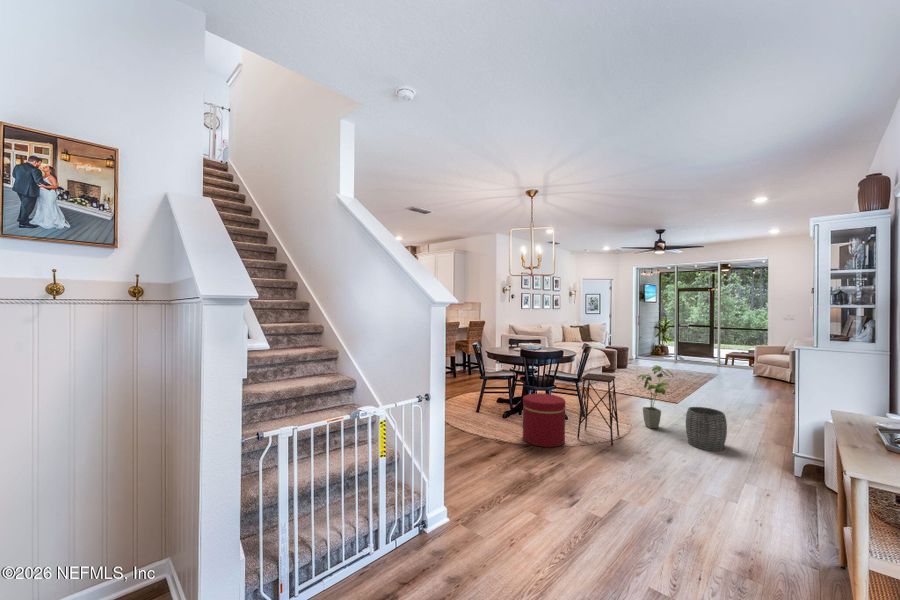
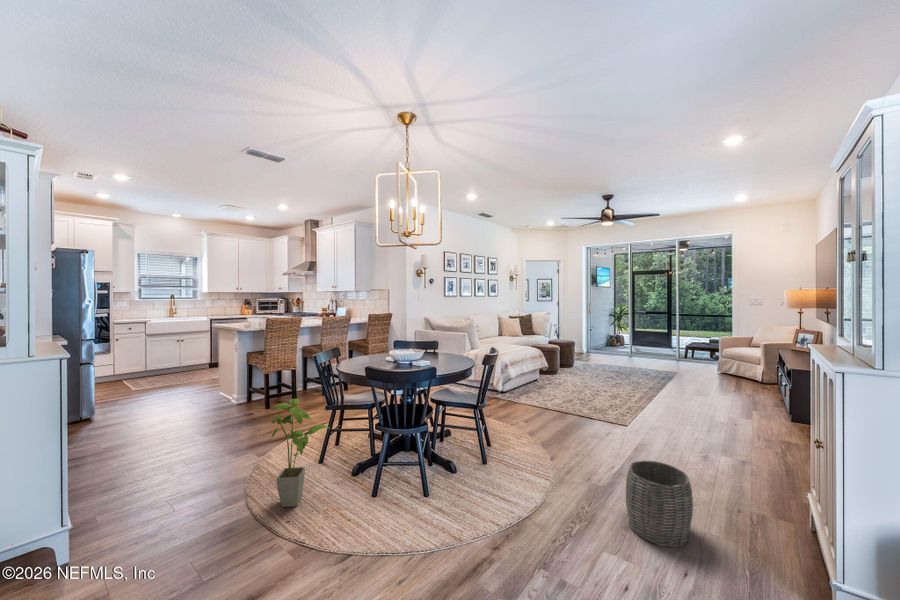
house plant: present [638,365,673,428] -> present [271,399,330,507]
side table: present [577,373,619,446] -> none [446,406,520,543]
ottoman: present [523,393,565,447] -> none [346,446,420,557]

